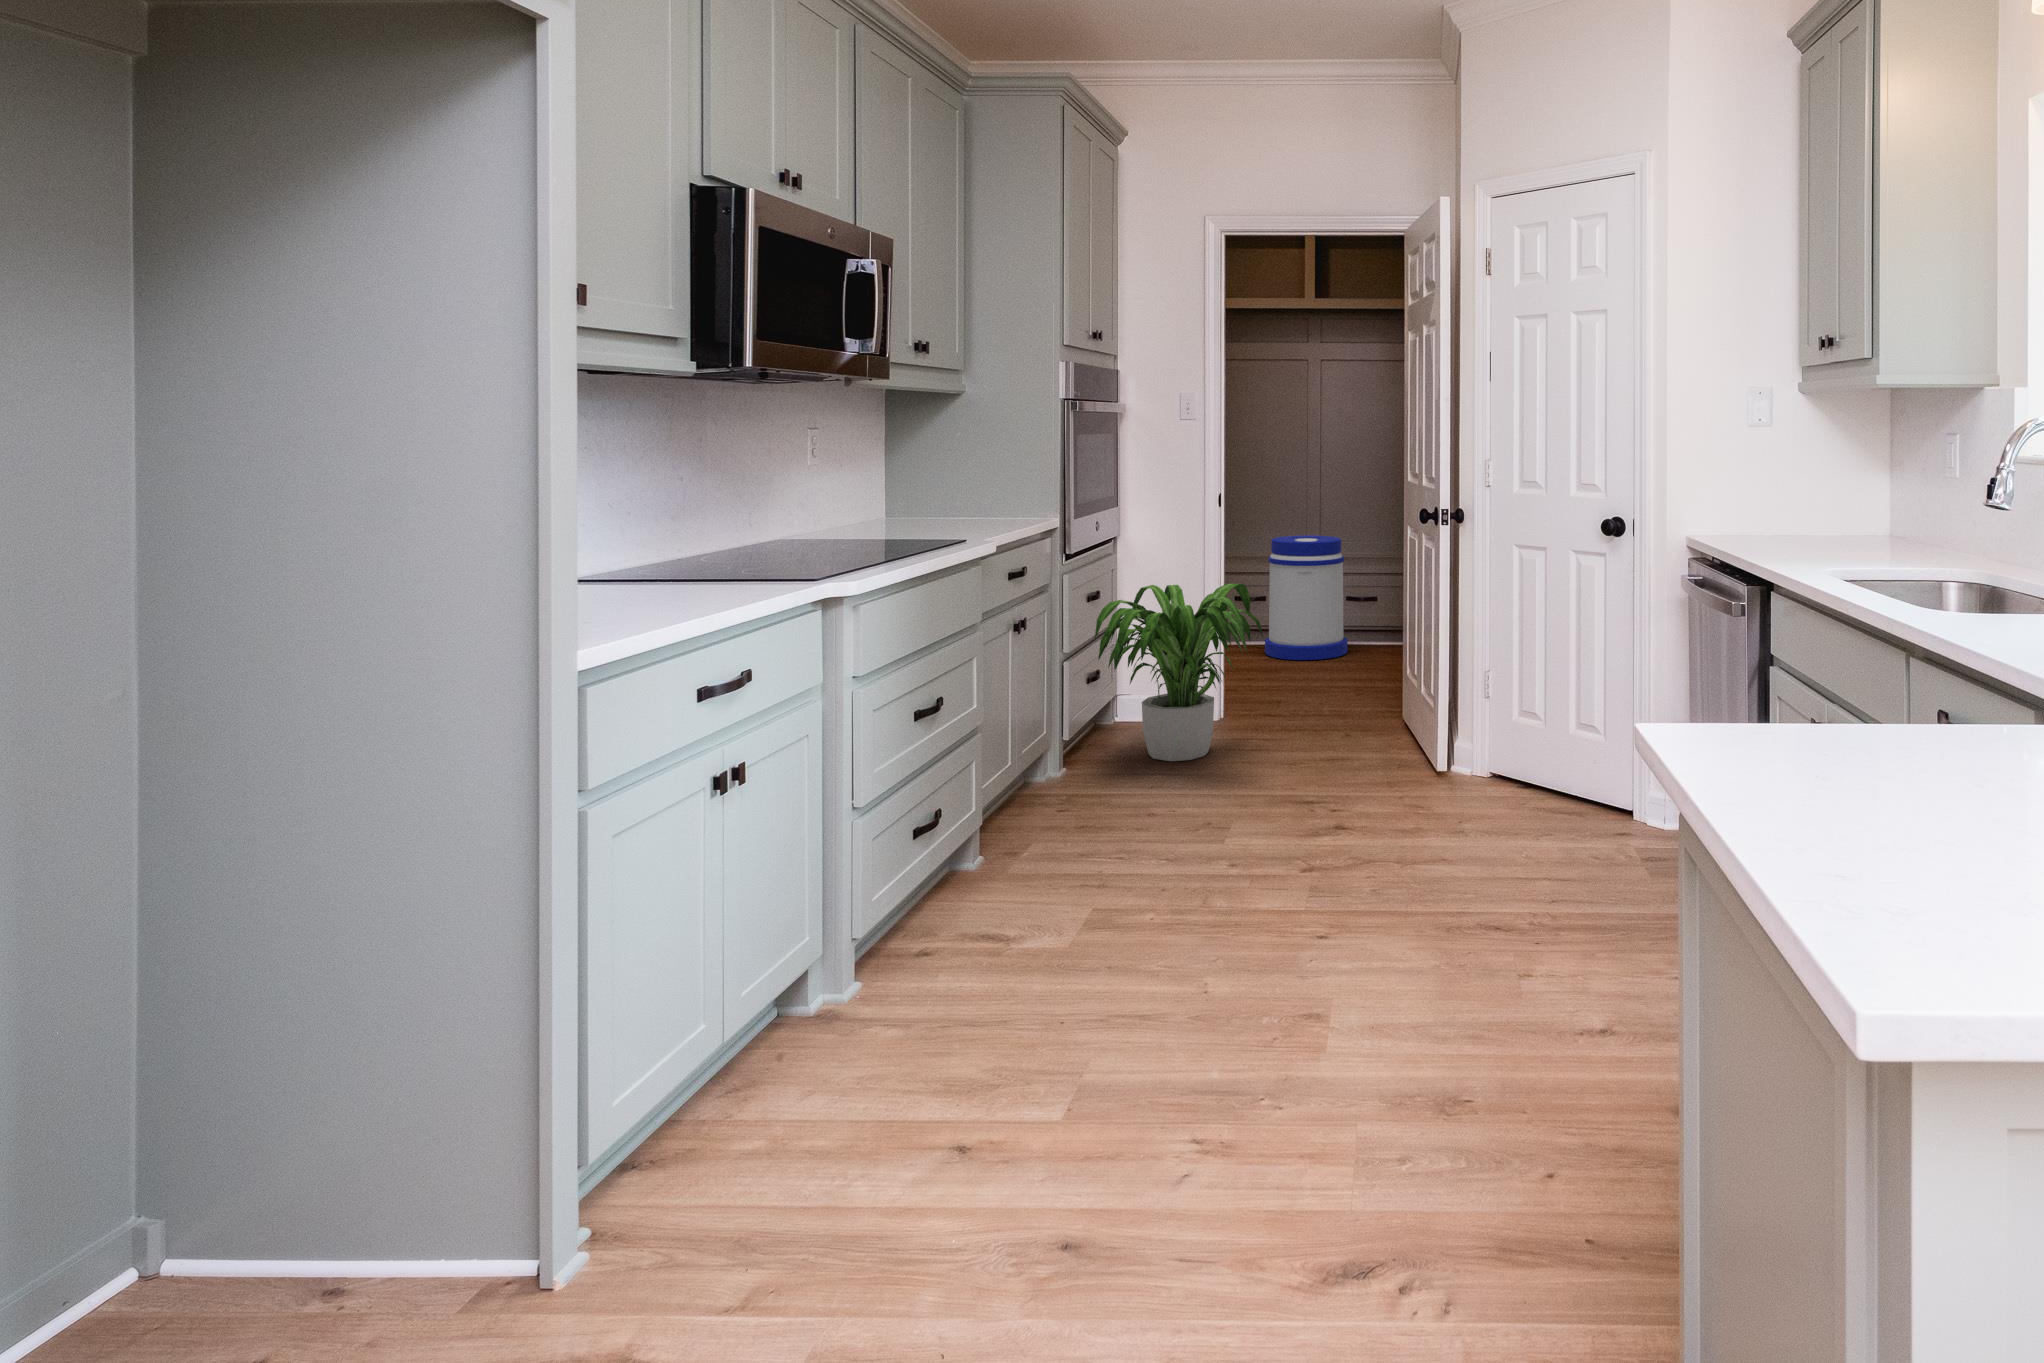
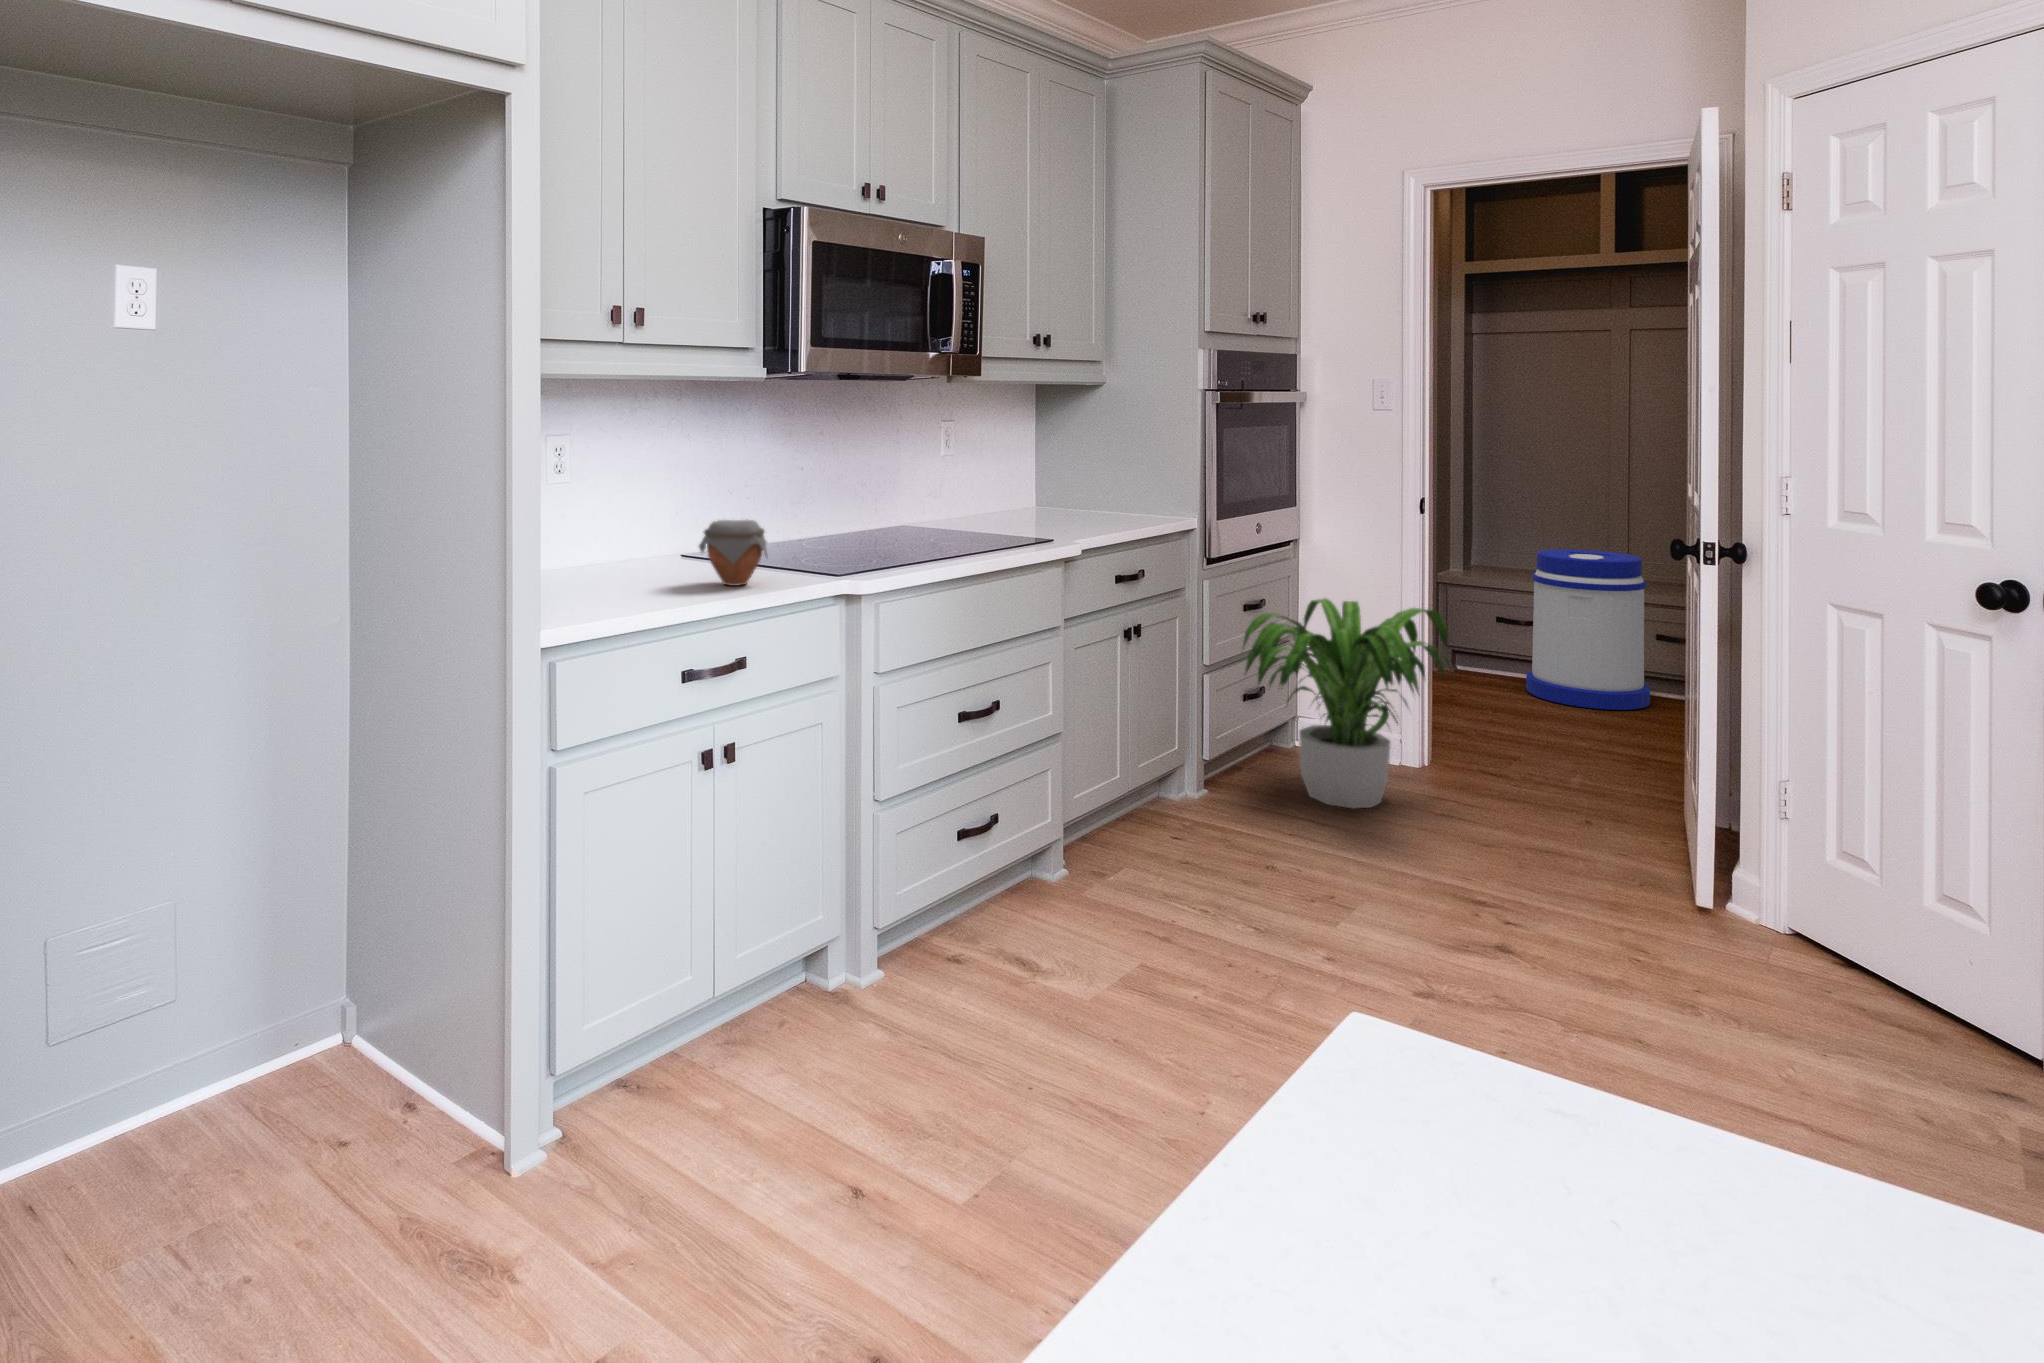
jar: none [649,525,744,598] -> present [699,520,767,586]

